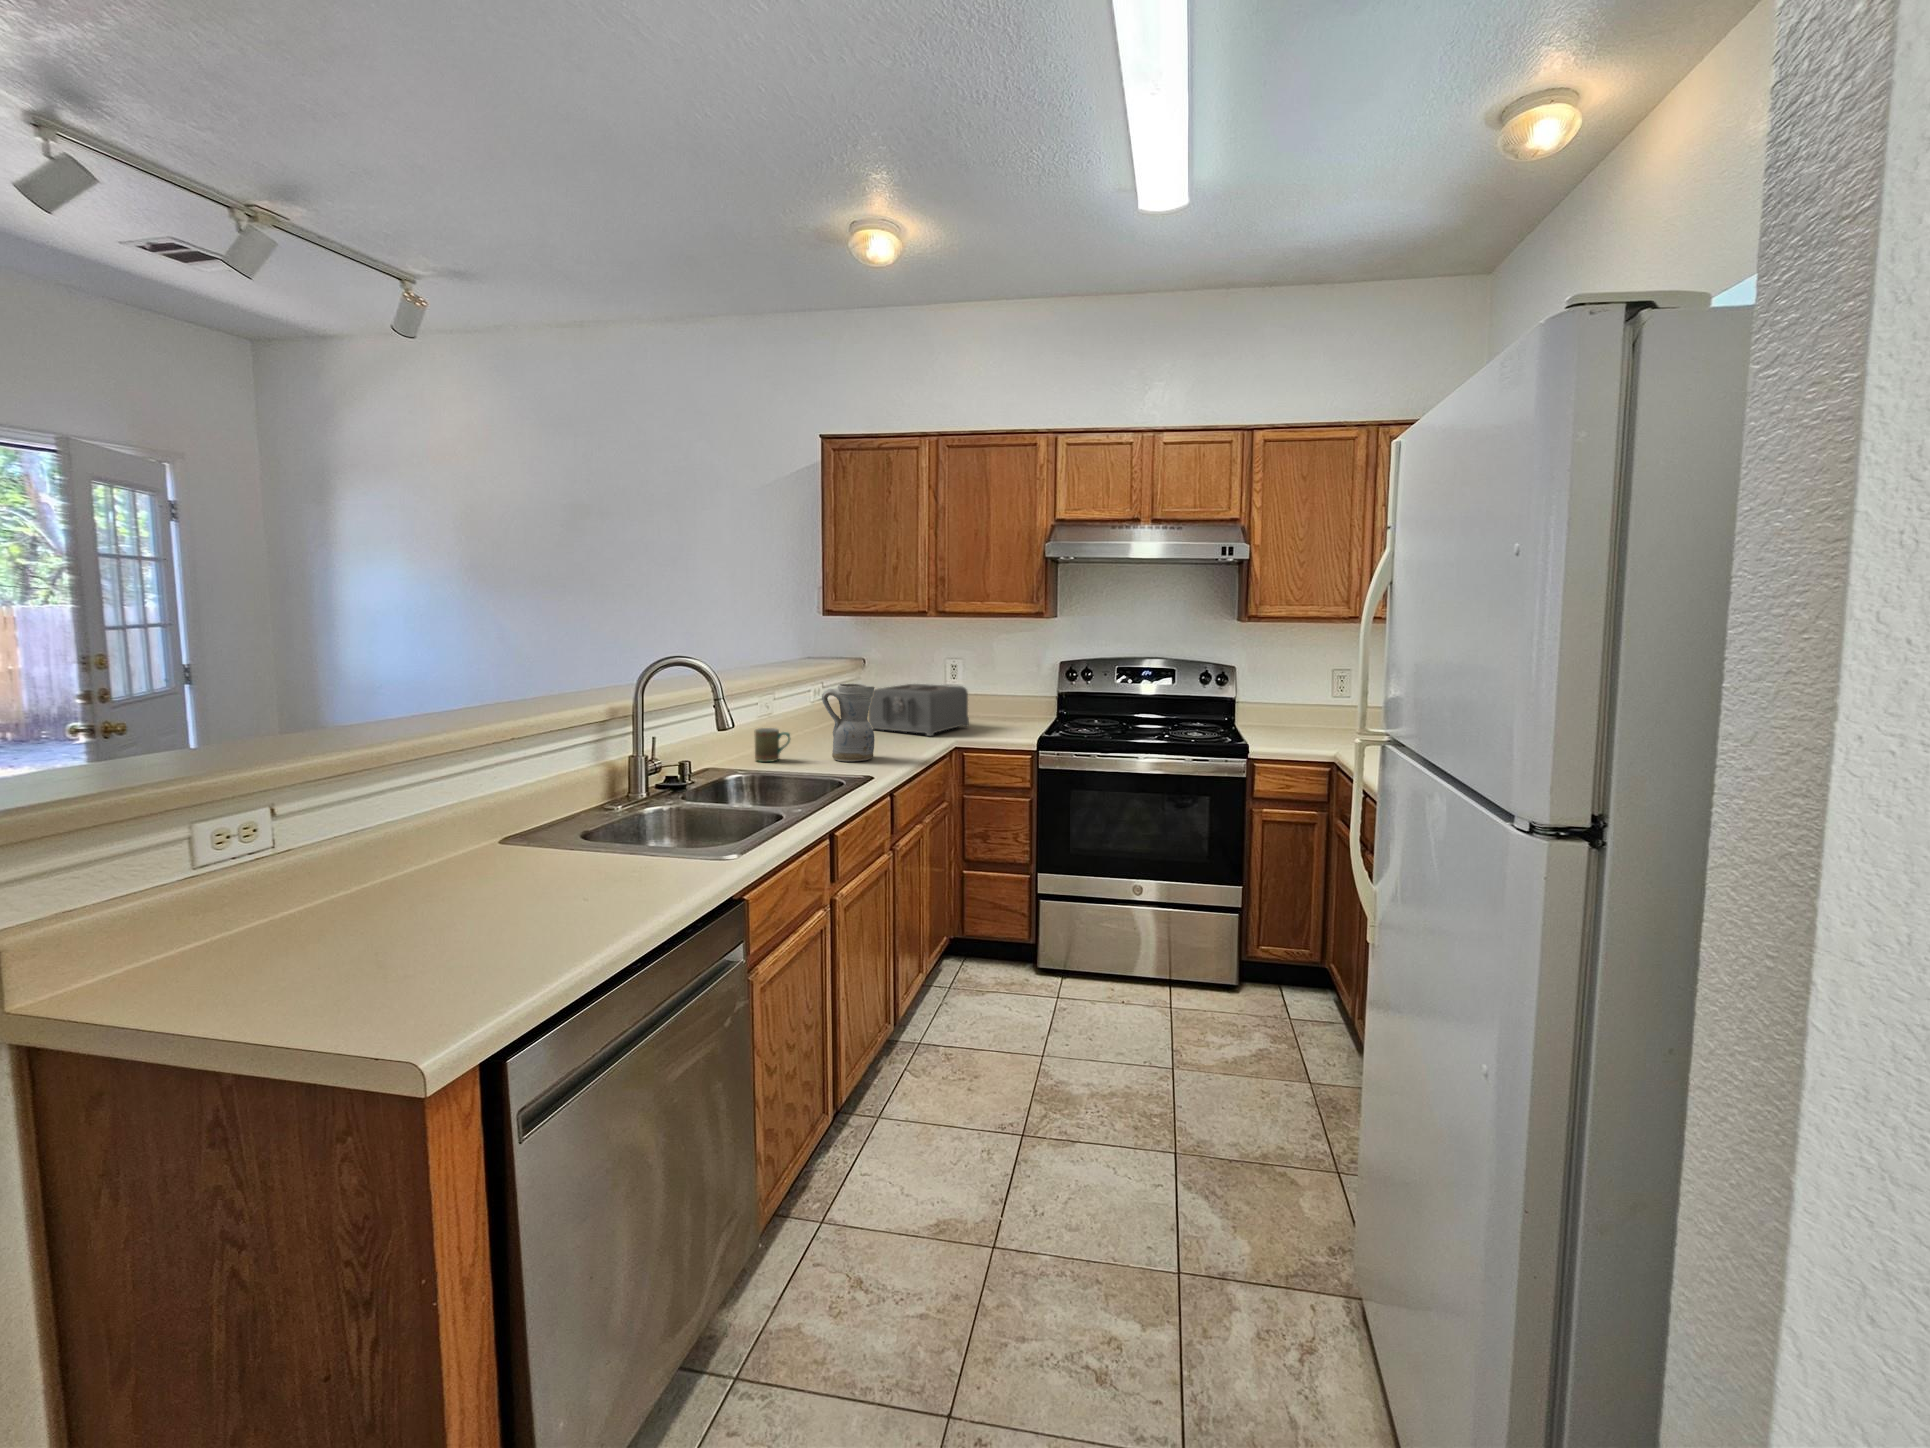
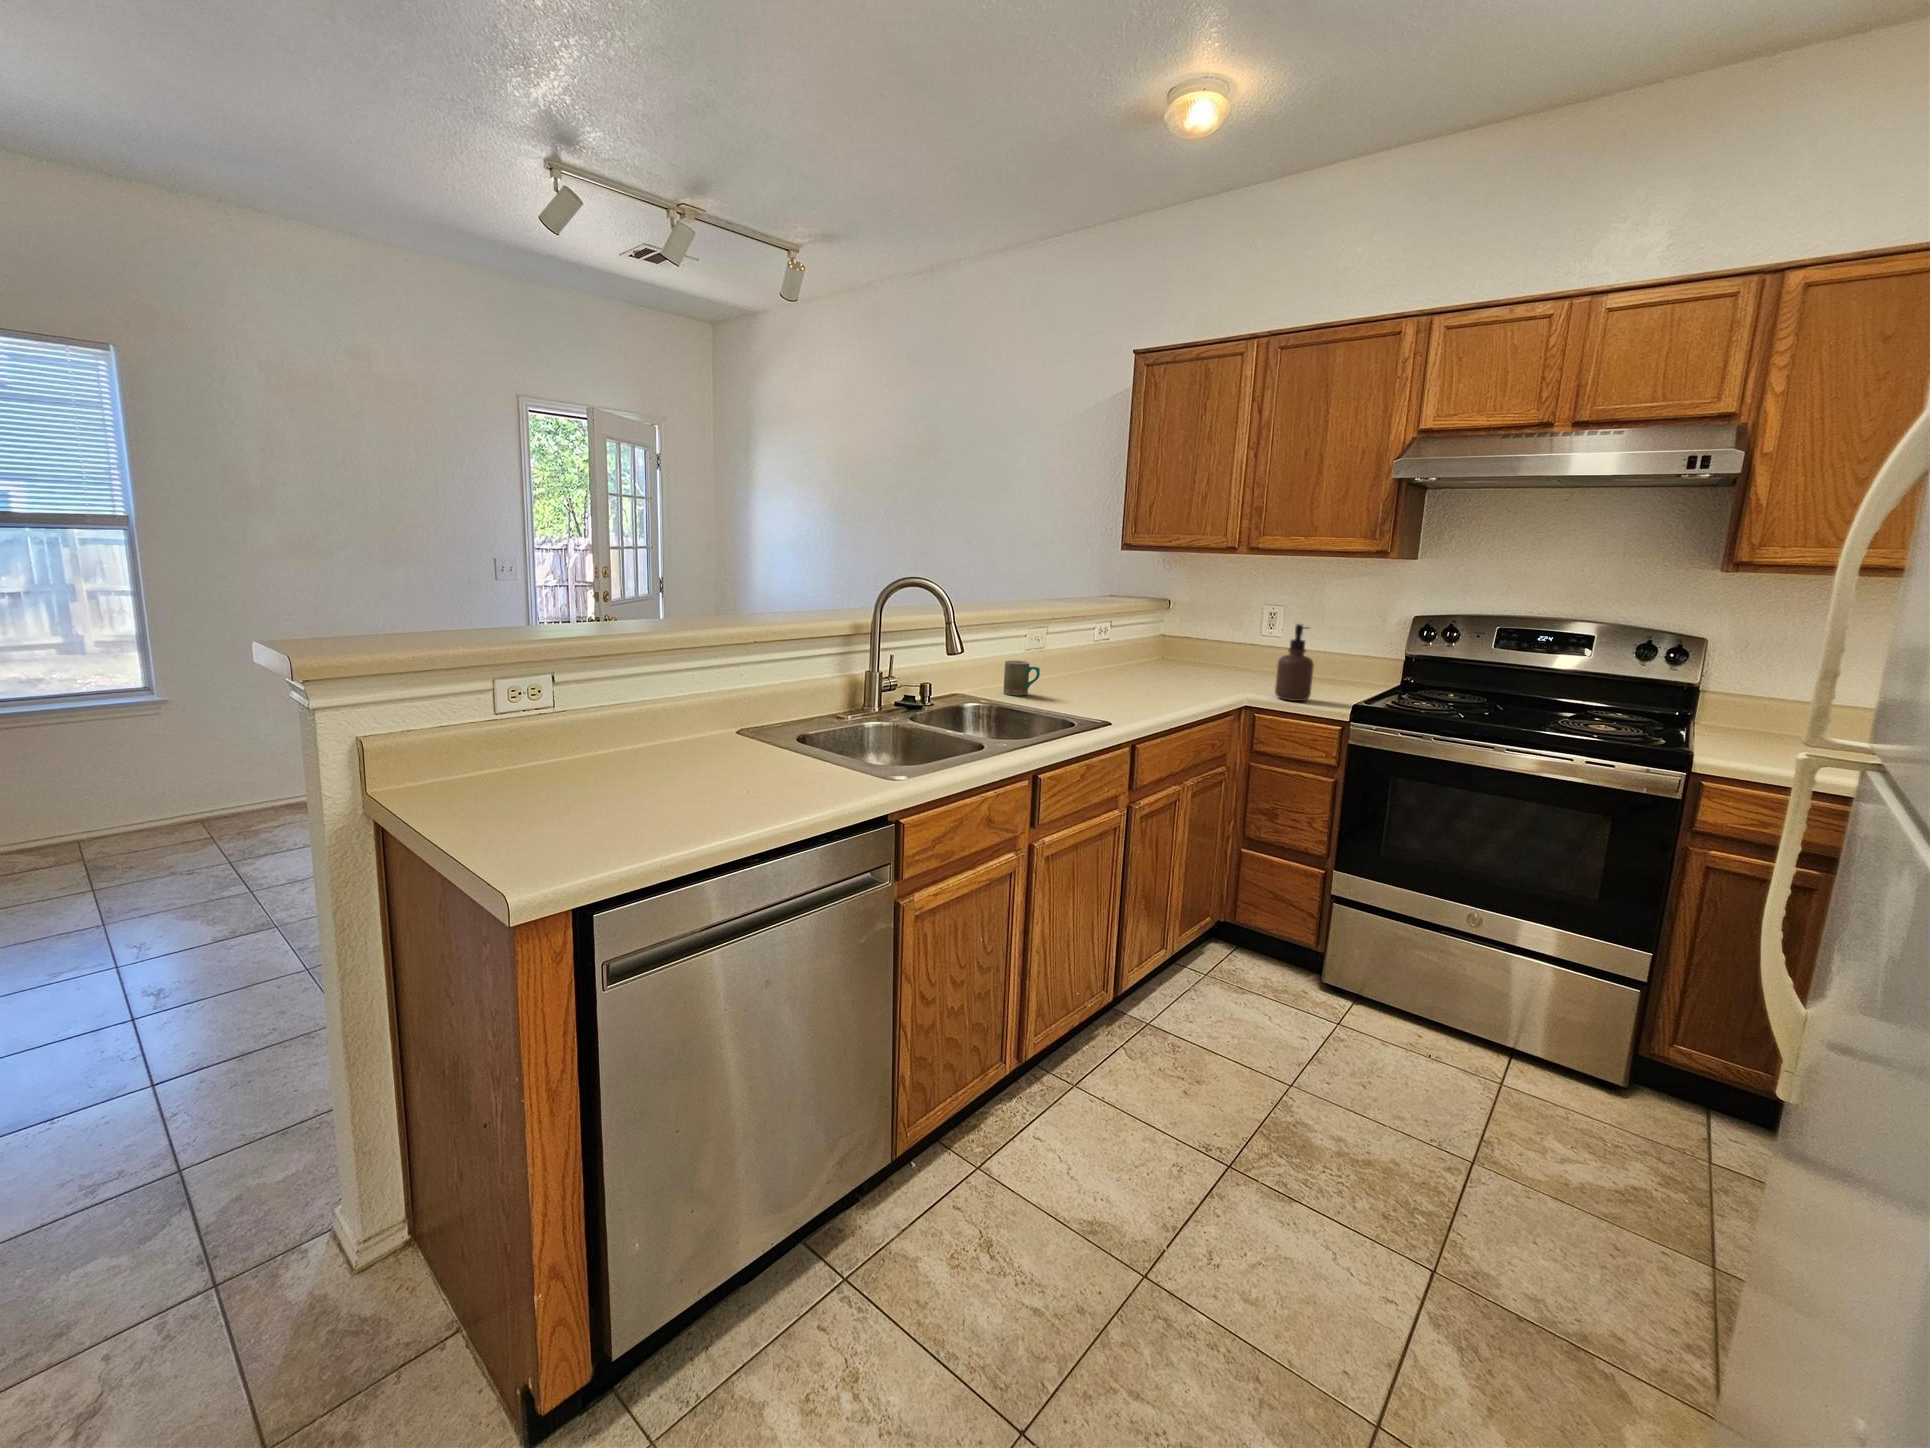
soap dispenser: none [978,675,1005,738] -> present [1275,624,1314,701]
ceramic pitcher: present [822,684,875,761] -> none [1076,620,1134,706]
toaster: present [869,684,969,736] -> none [1148,630,1274,690]

